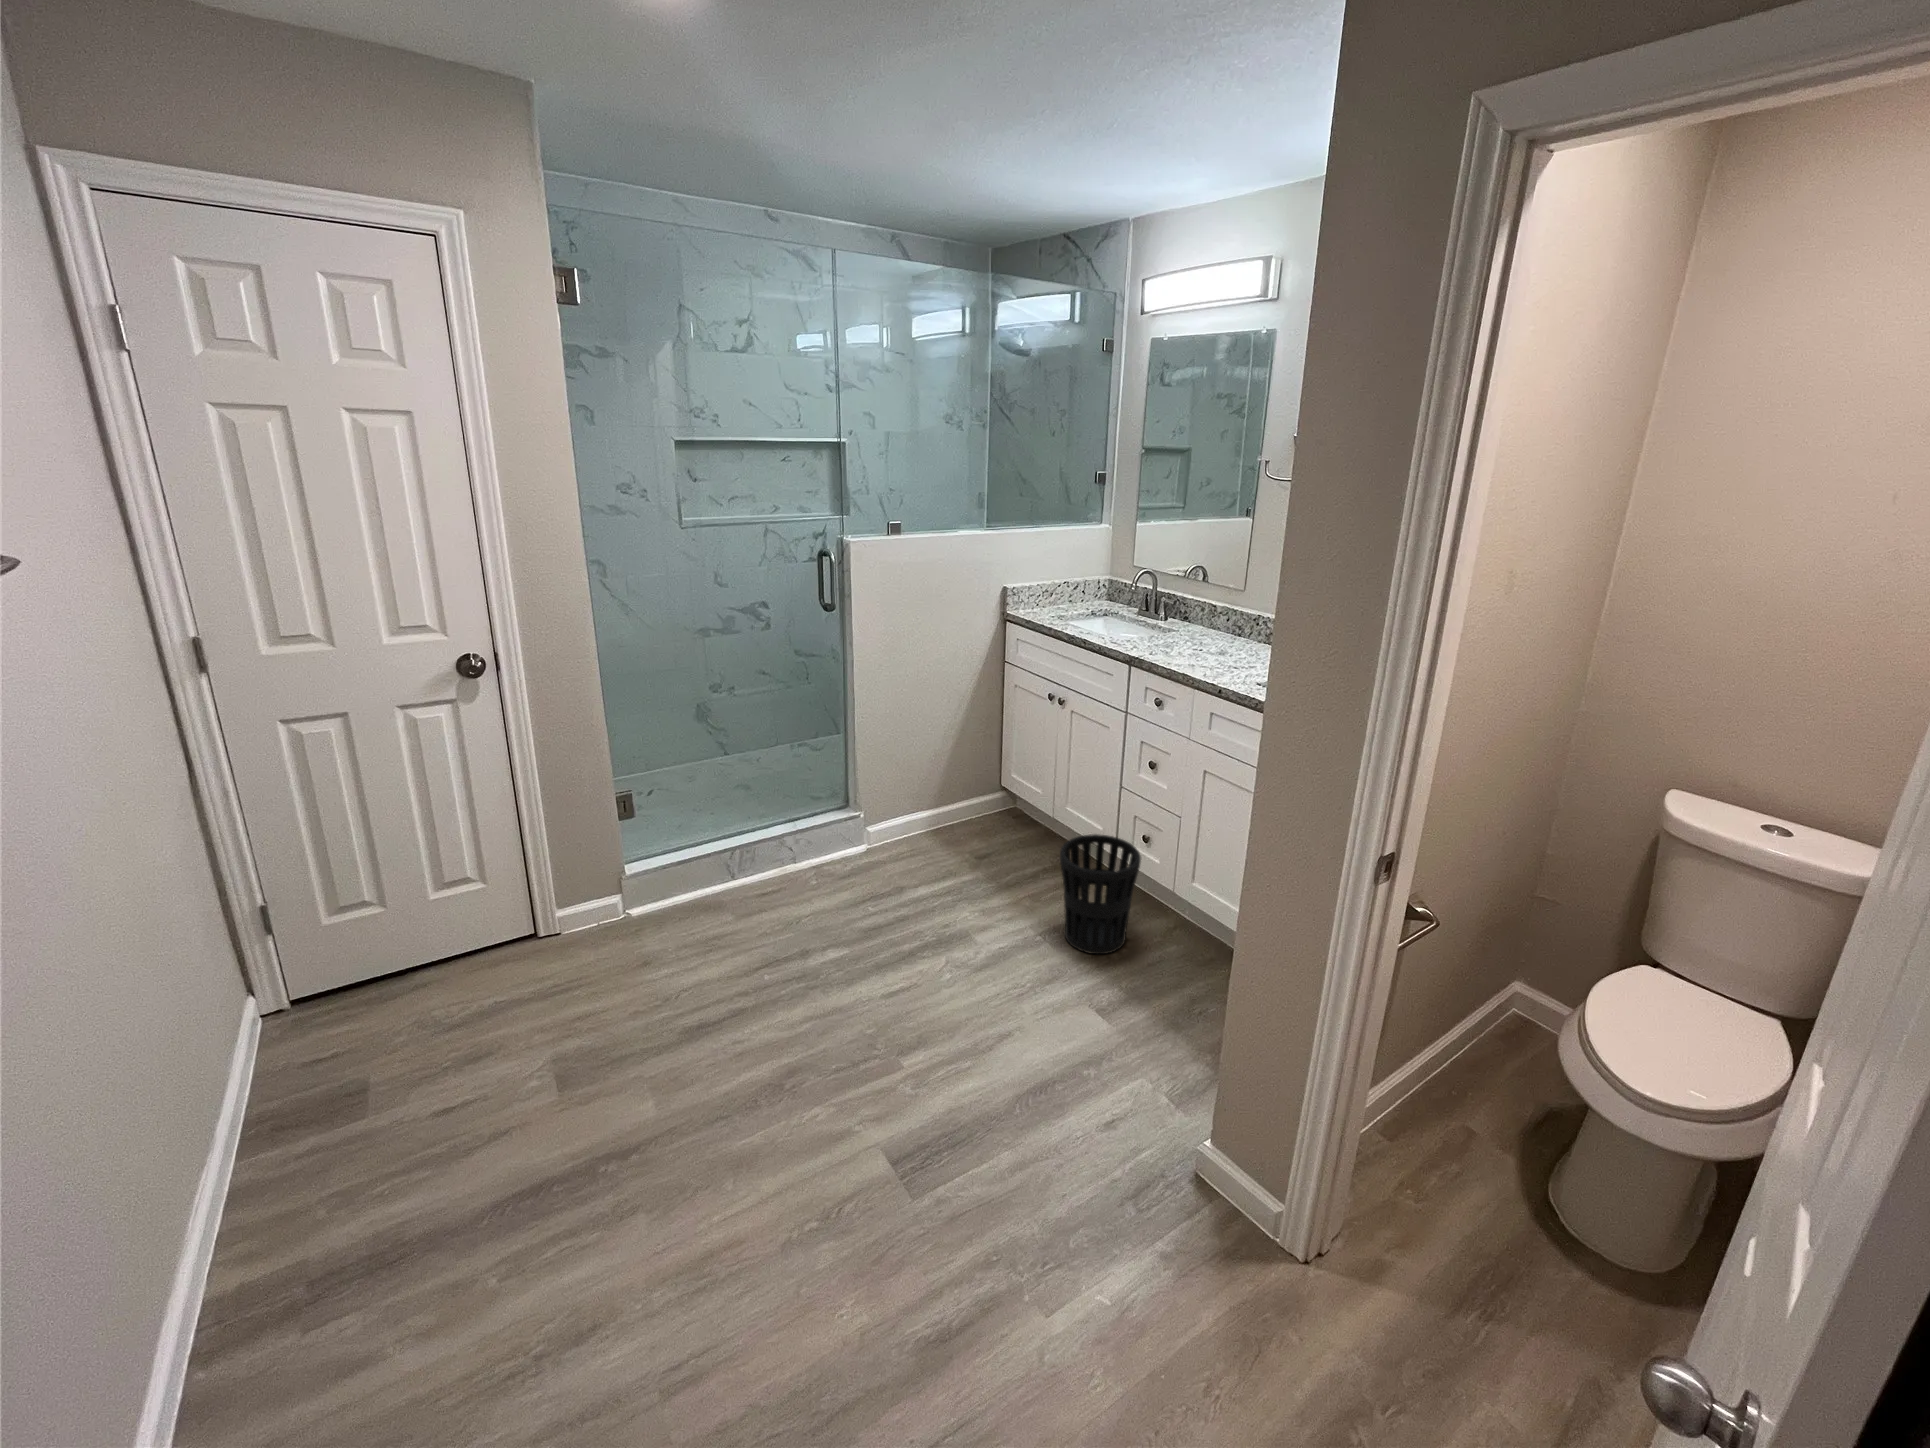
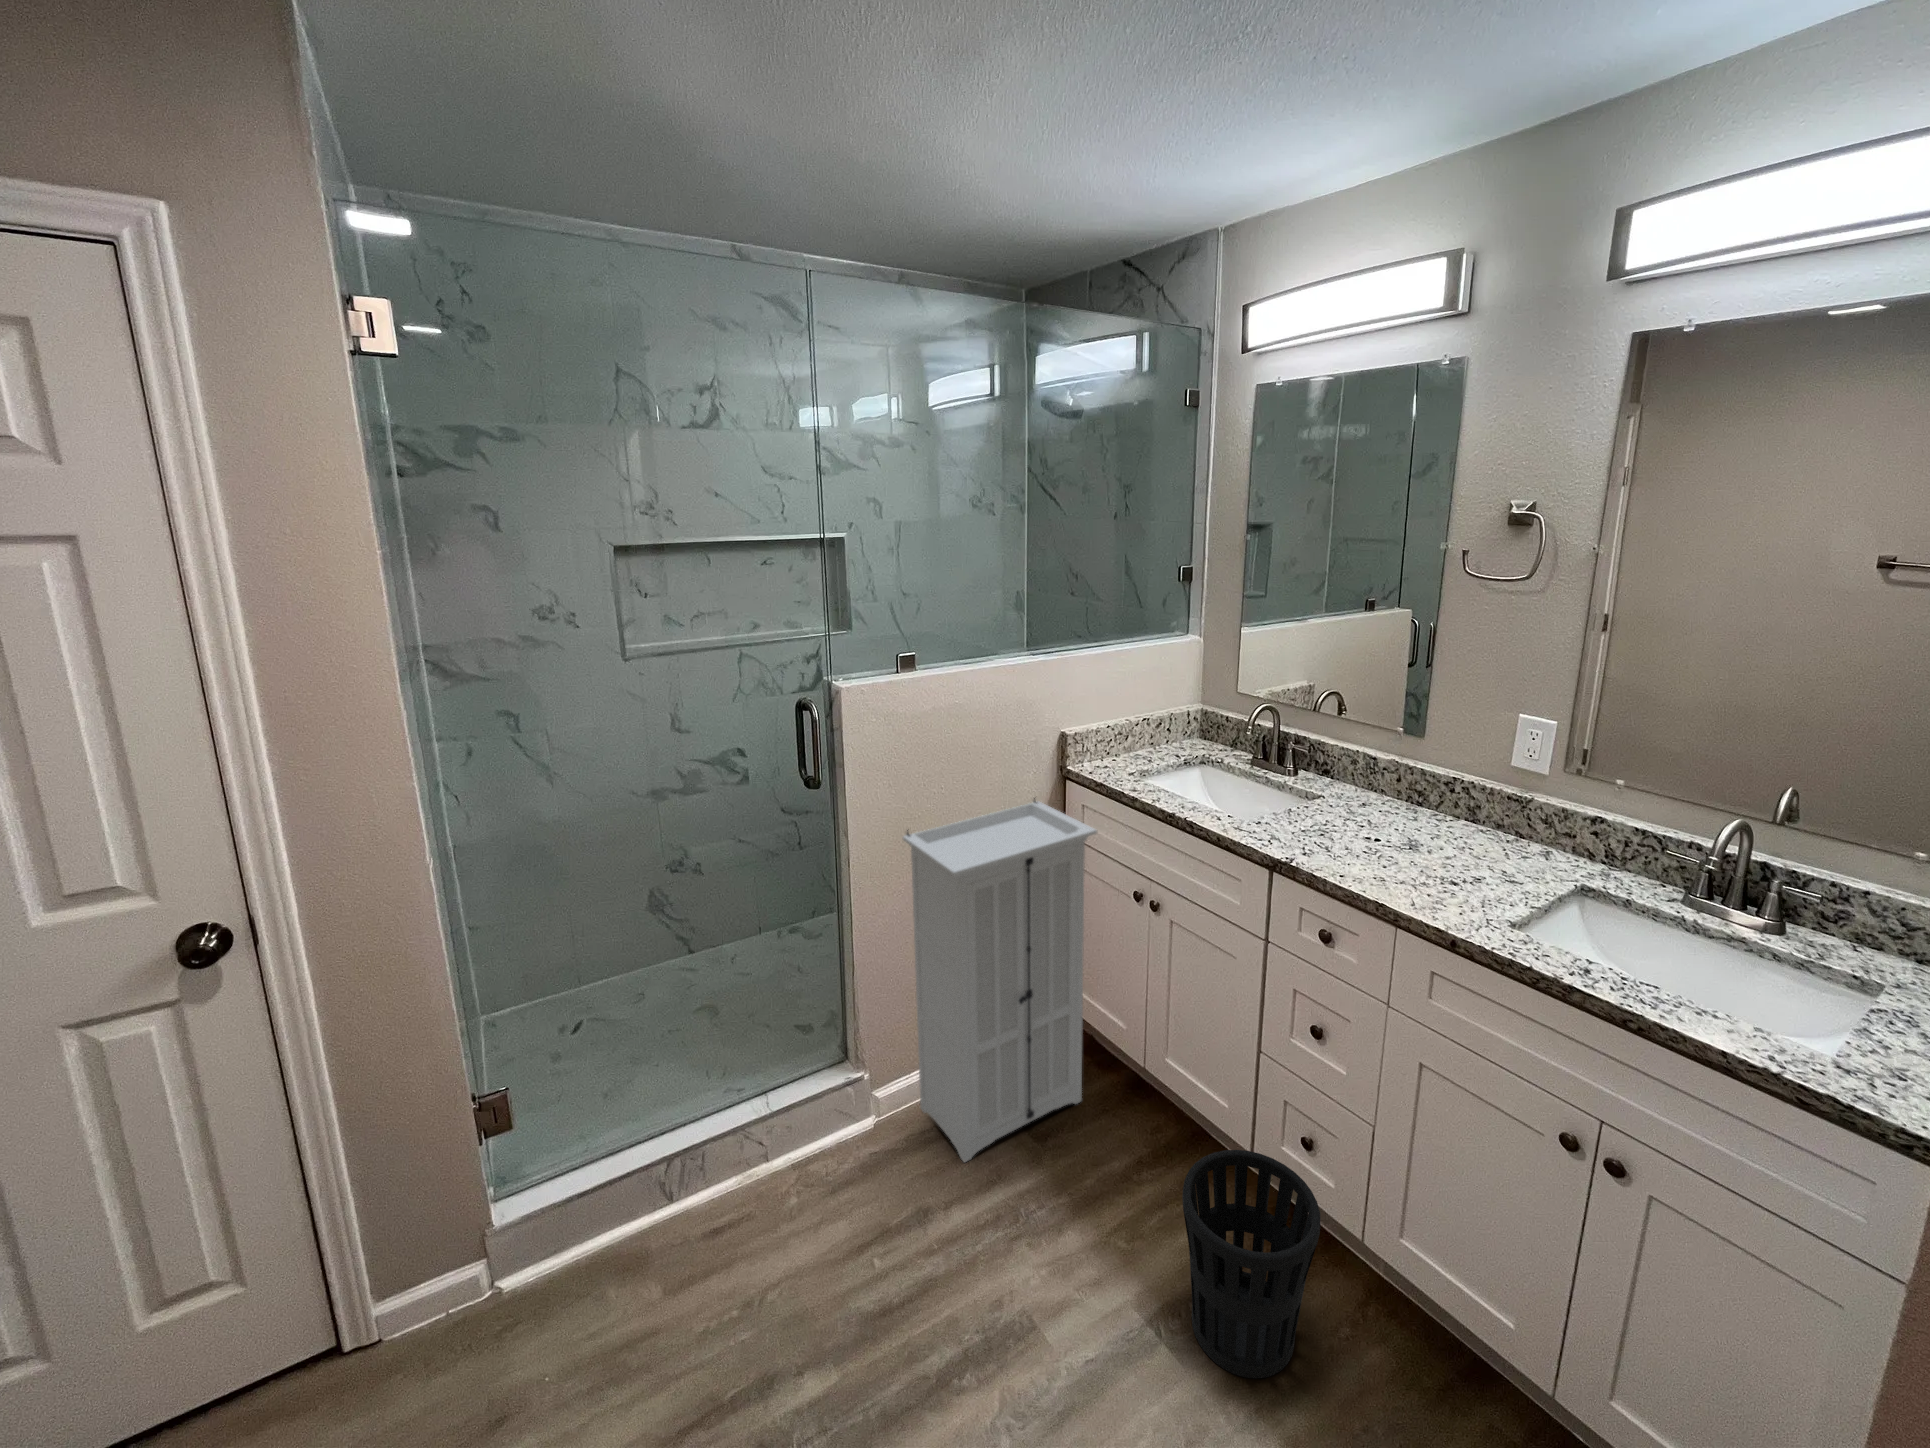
storage cabinet: none [890,631,1024,867] -> present [902,798,1097,1162]

